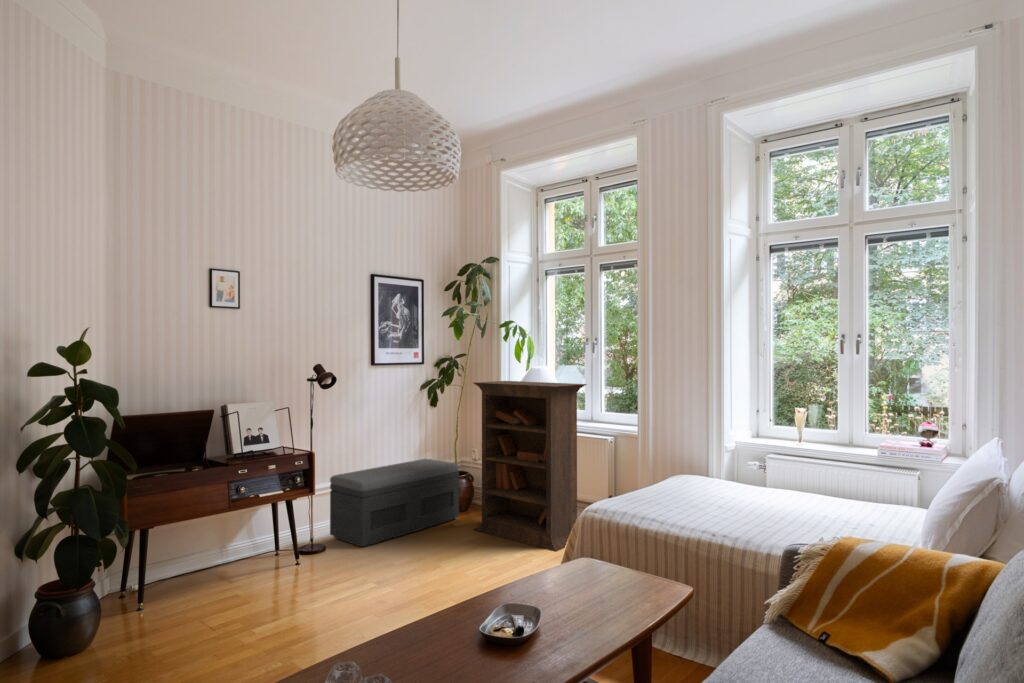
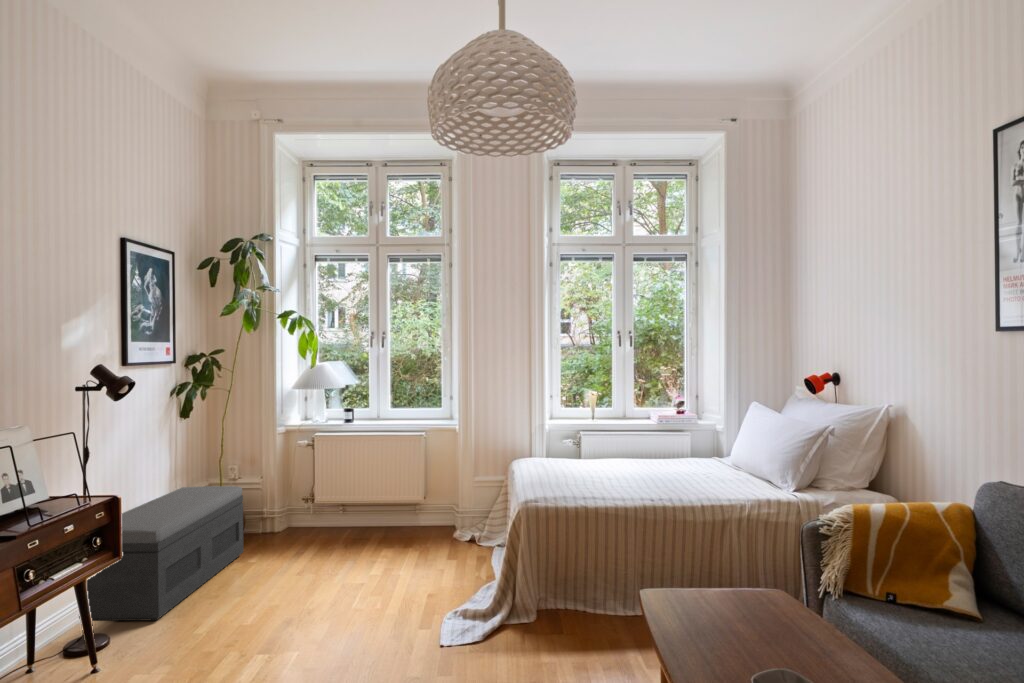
bookcase: present [474,381,587,551] -> none [277,379,415,562]

